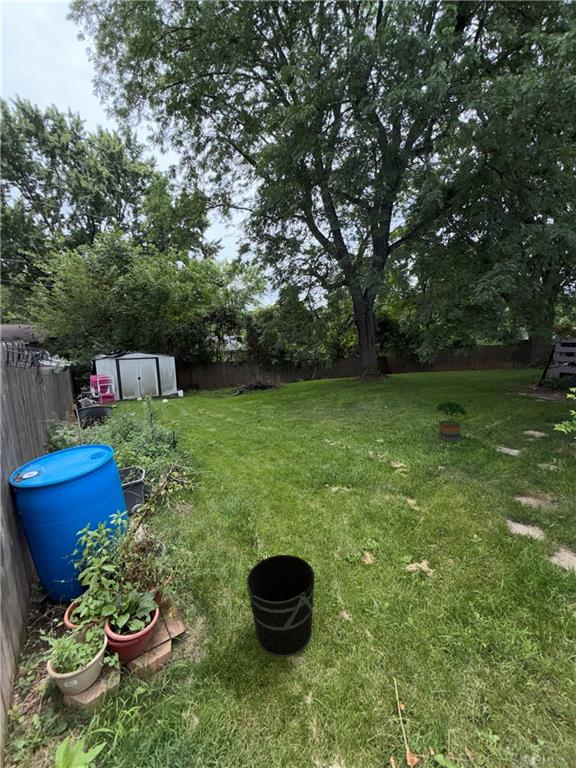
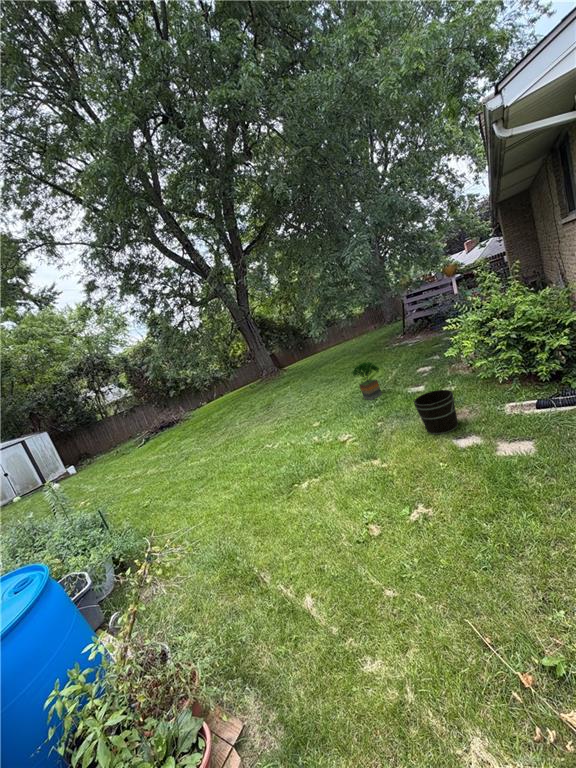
bucket: present [247,555,314,657] -> present [413,390,458,434]

